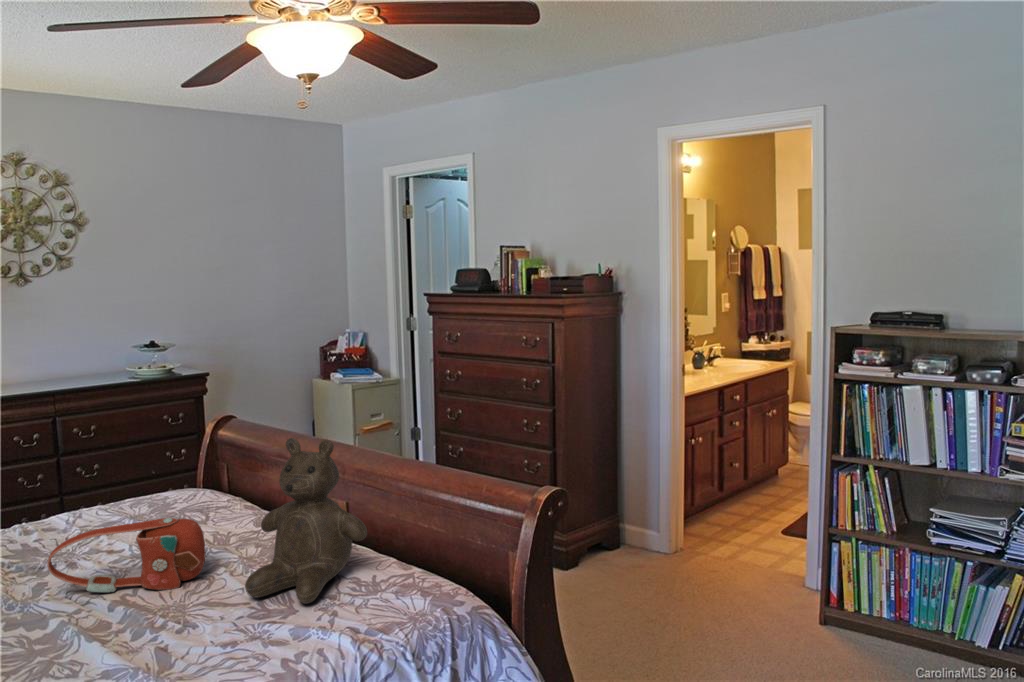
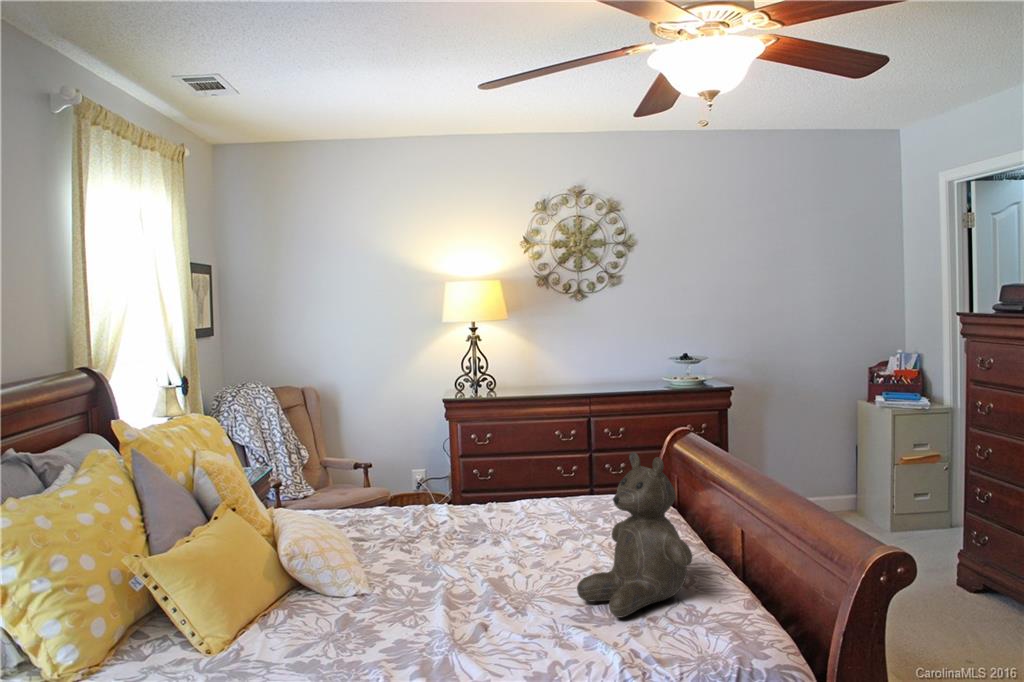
handbag: present [47,517,206,592] -> none [455,512,573,578]

